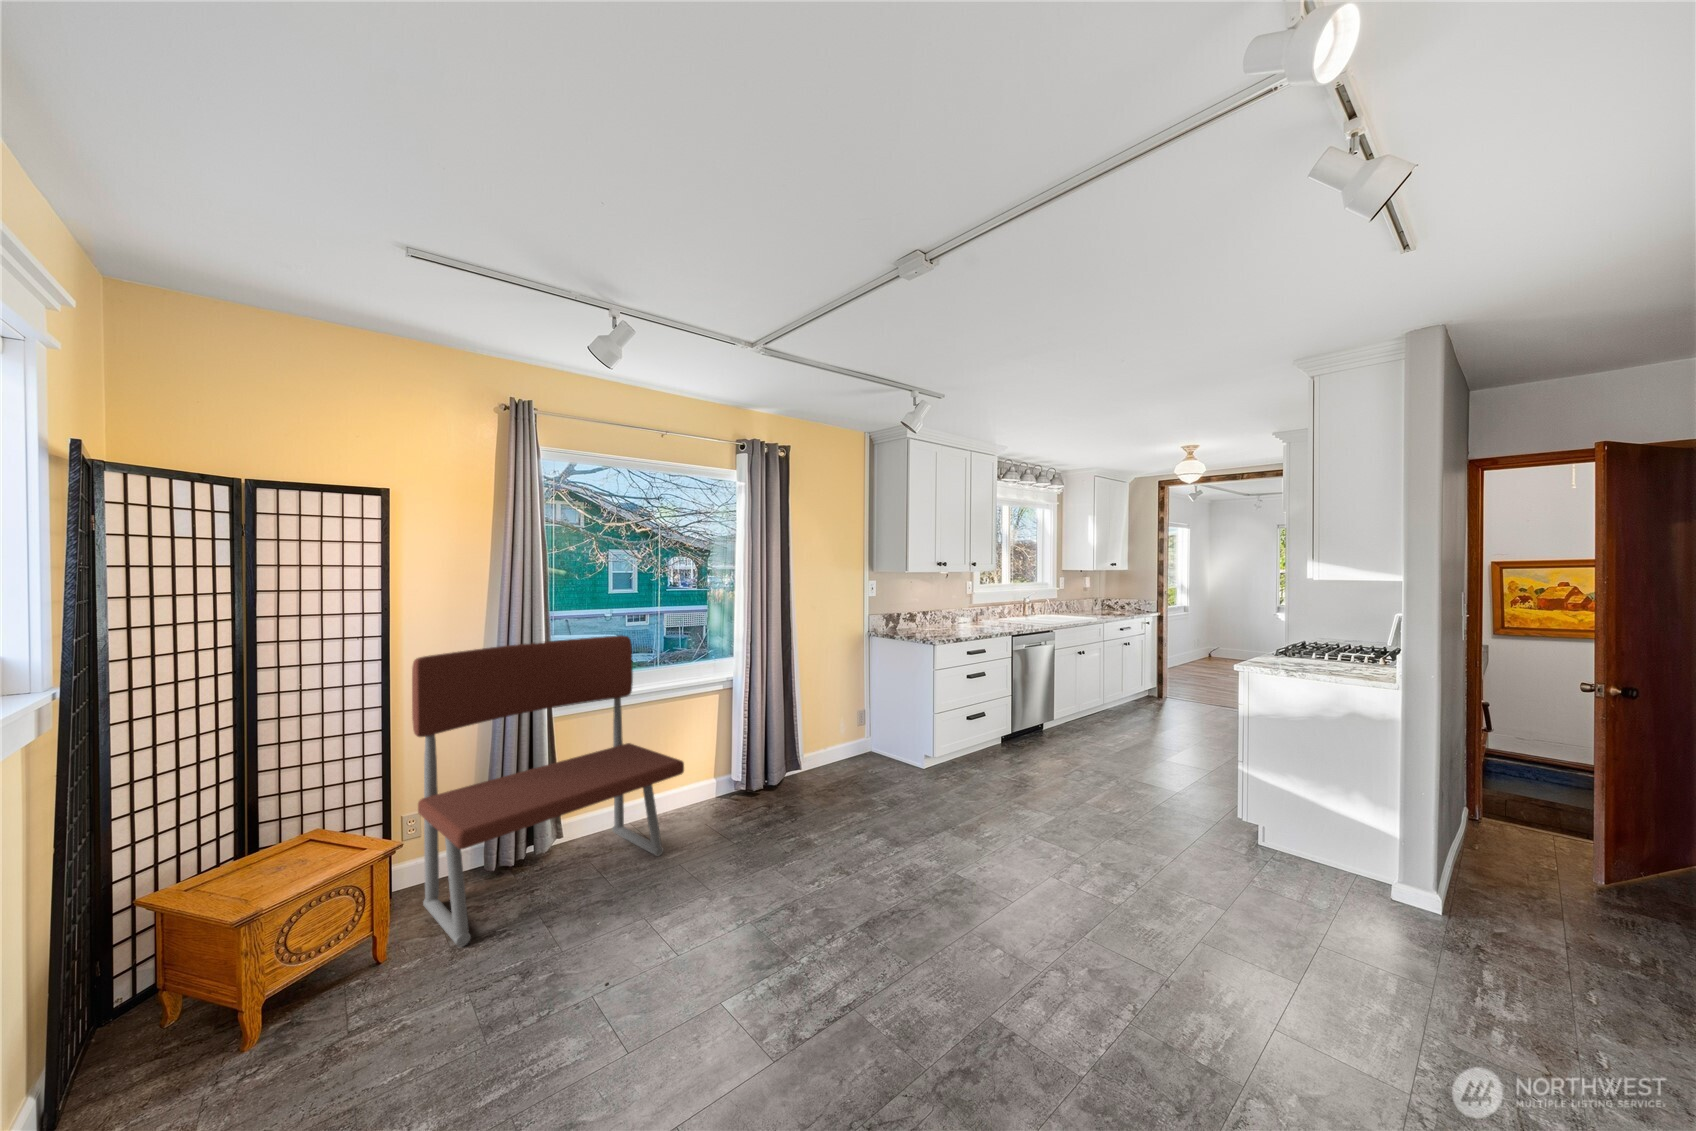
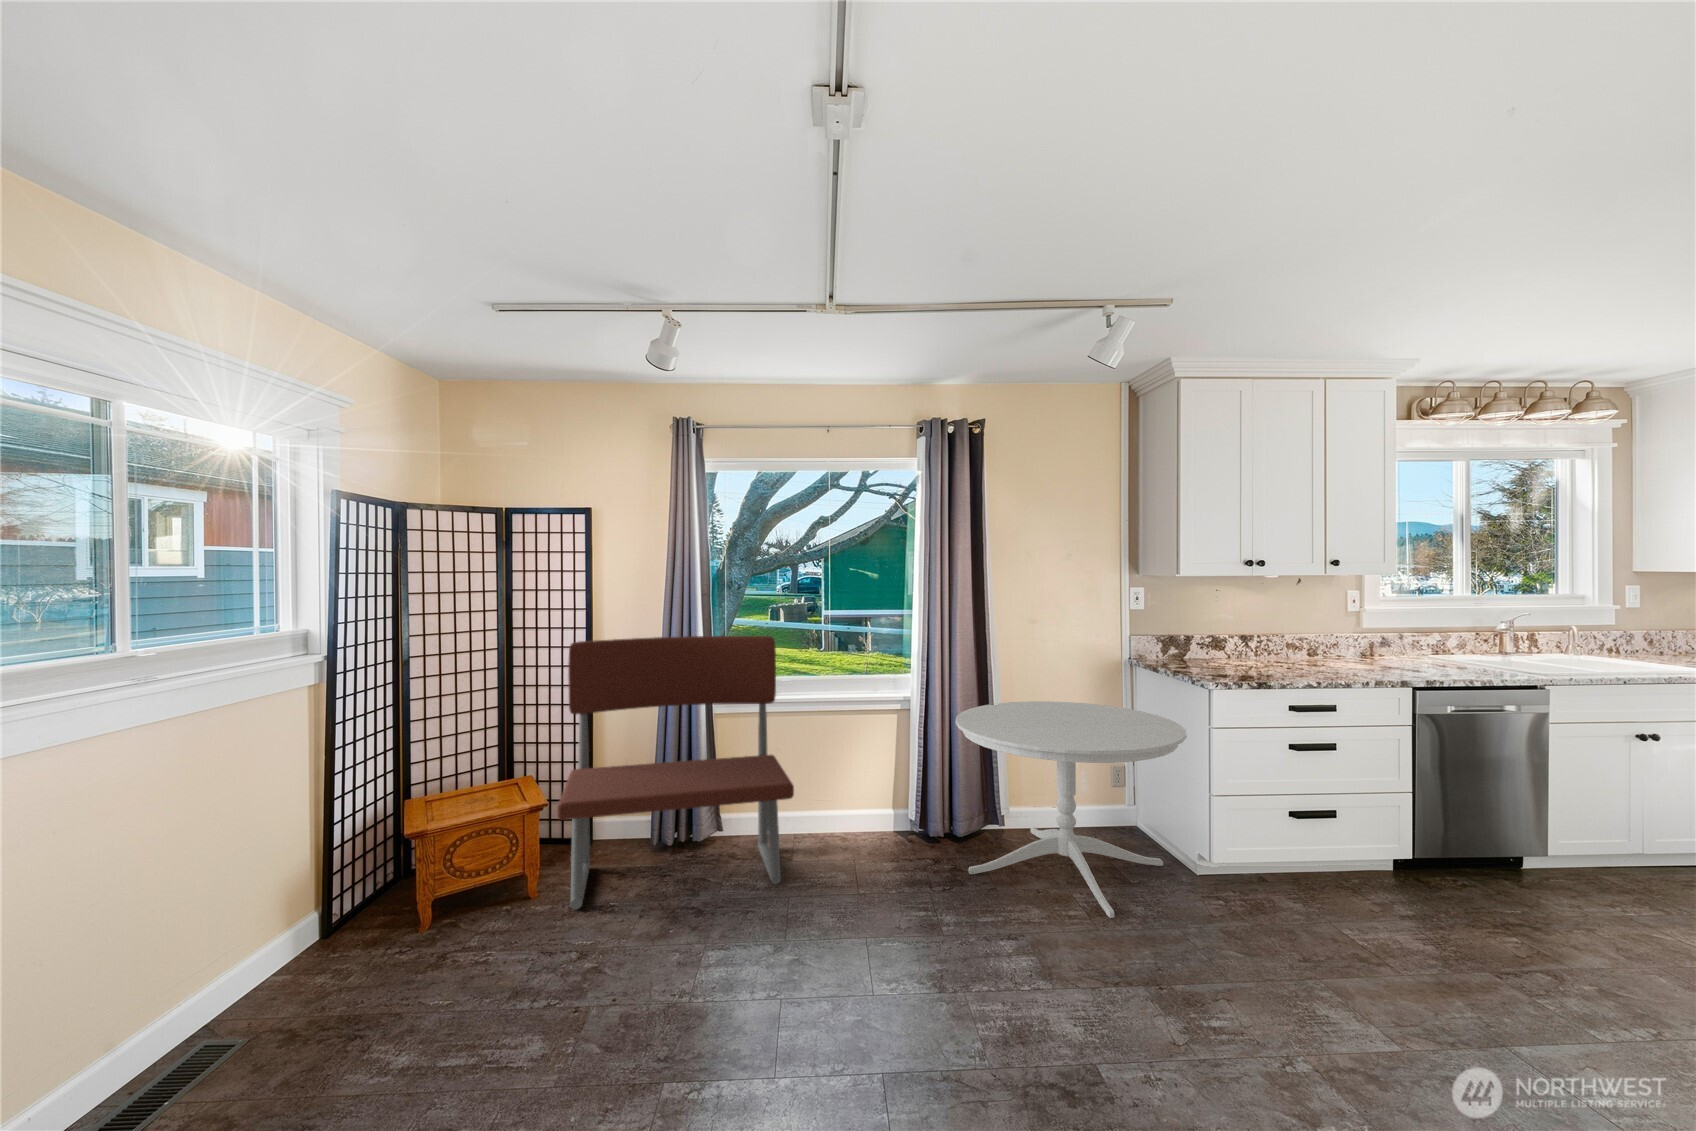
dining table: none [778,666,934,805] -> present [956,701,1187,918]

